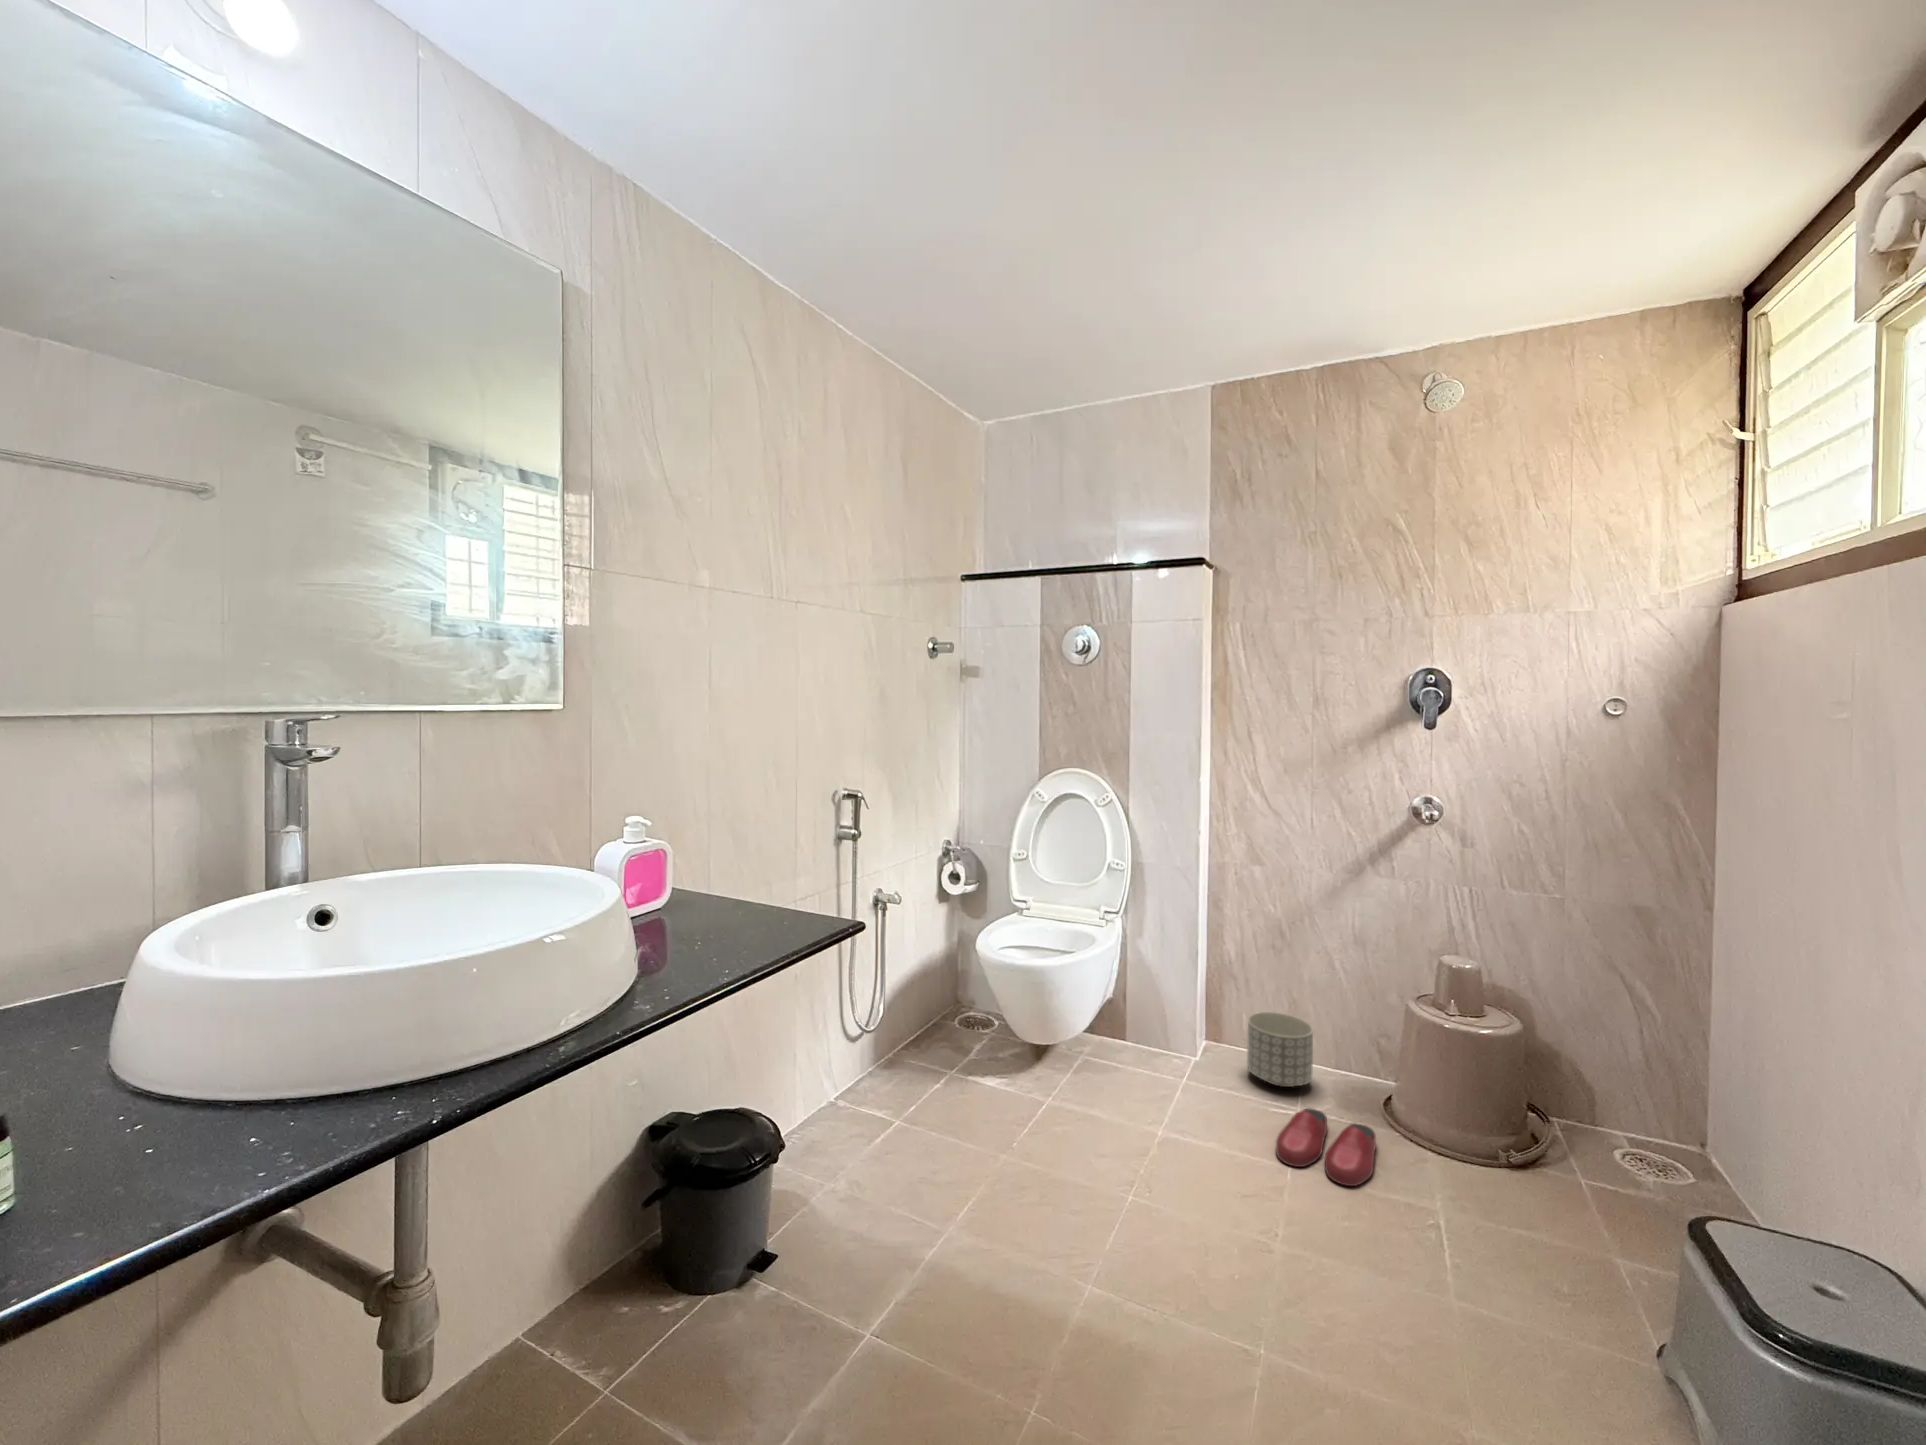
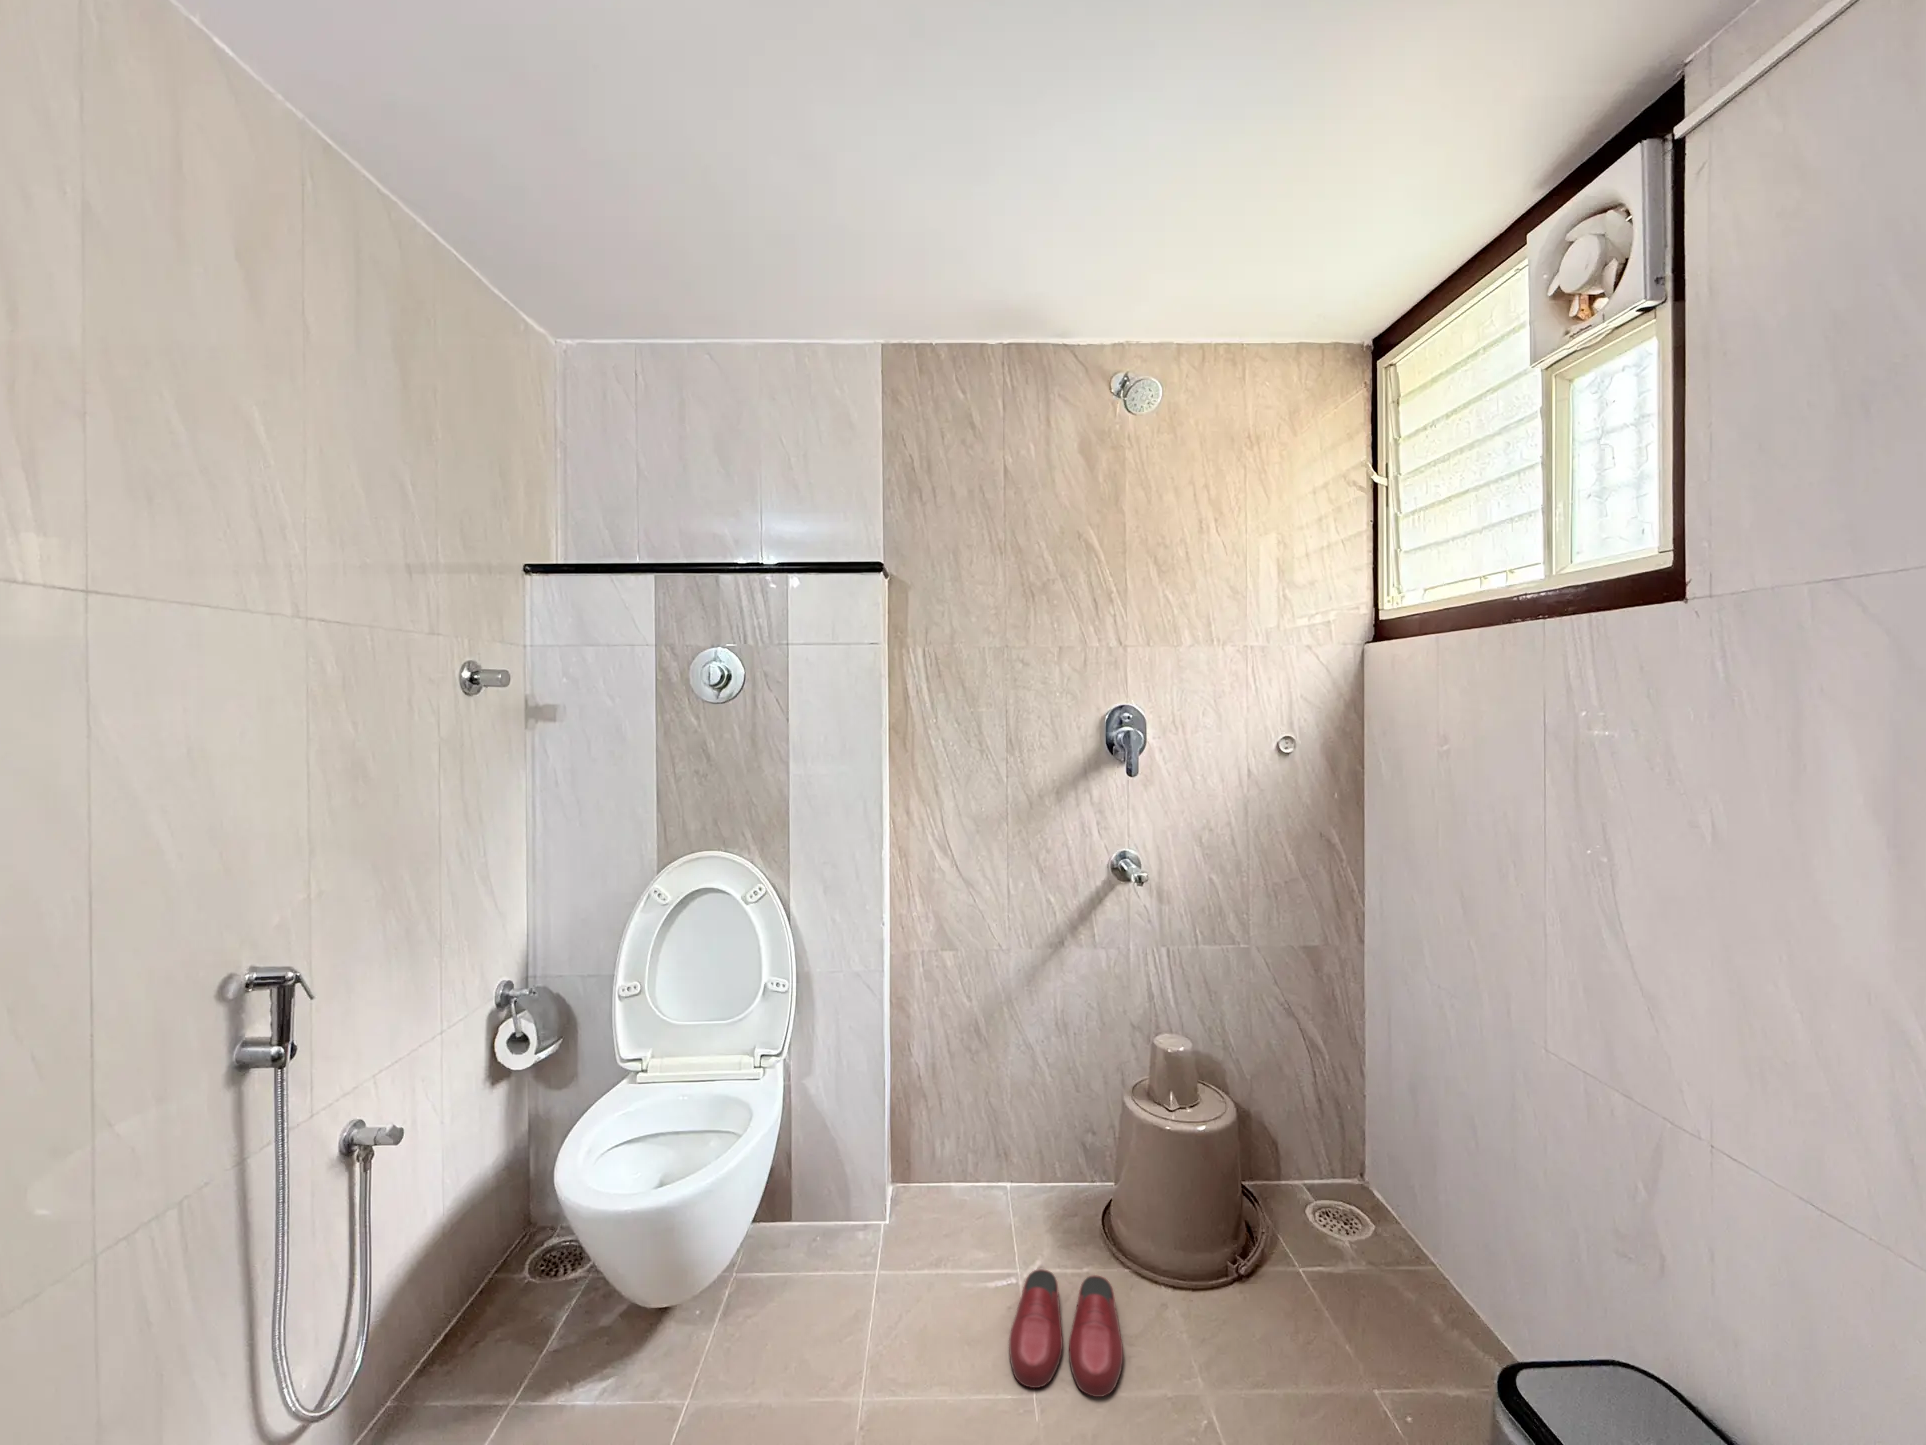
planter: present [1247,1012,1313,1087] -> none [950,1134,1026,1240]

